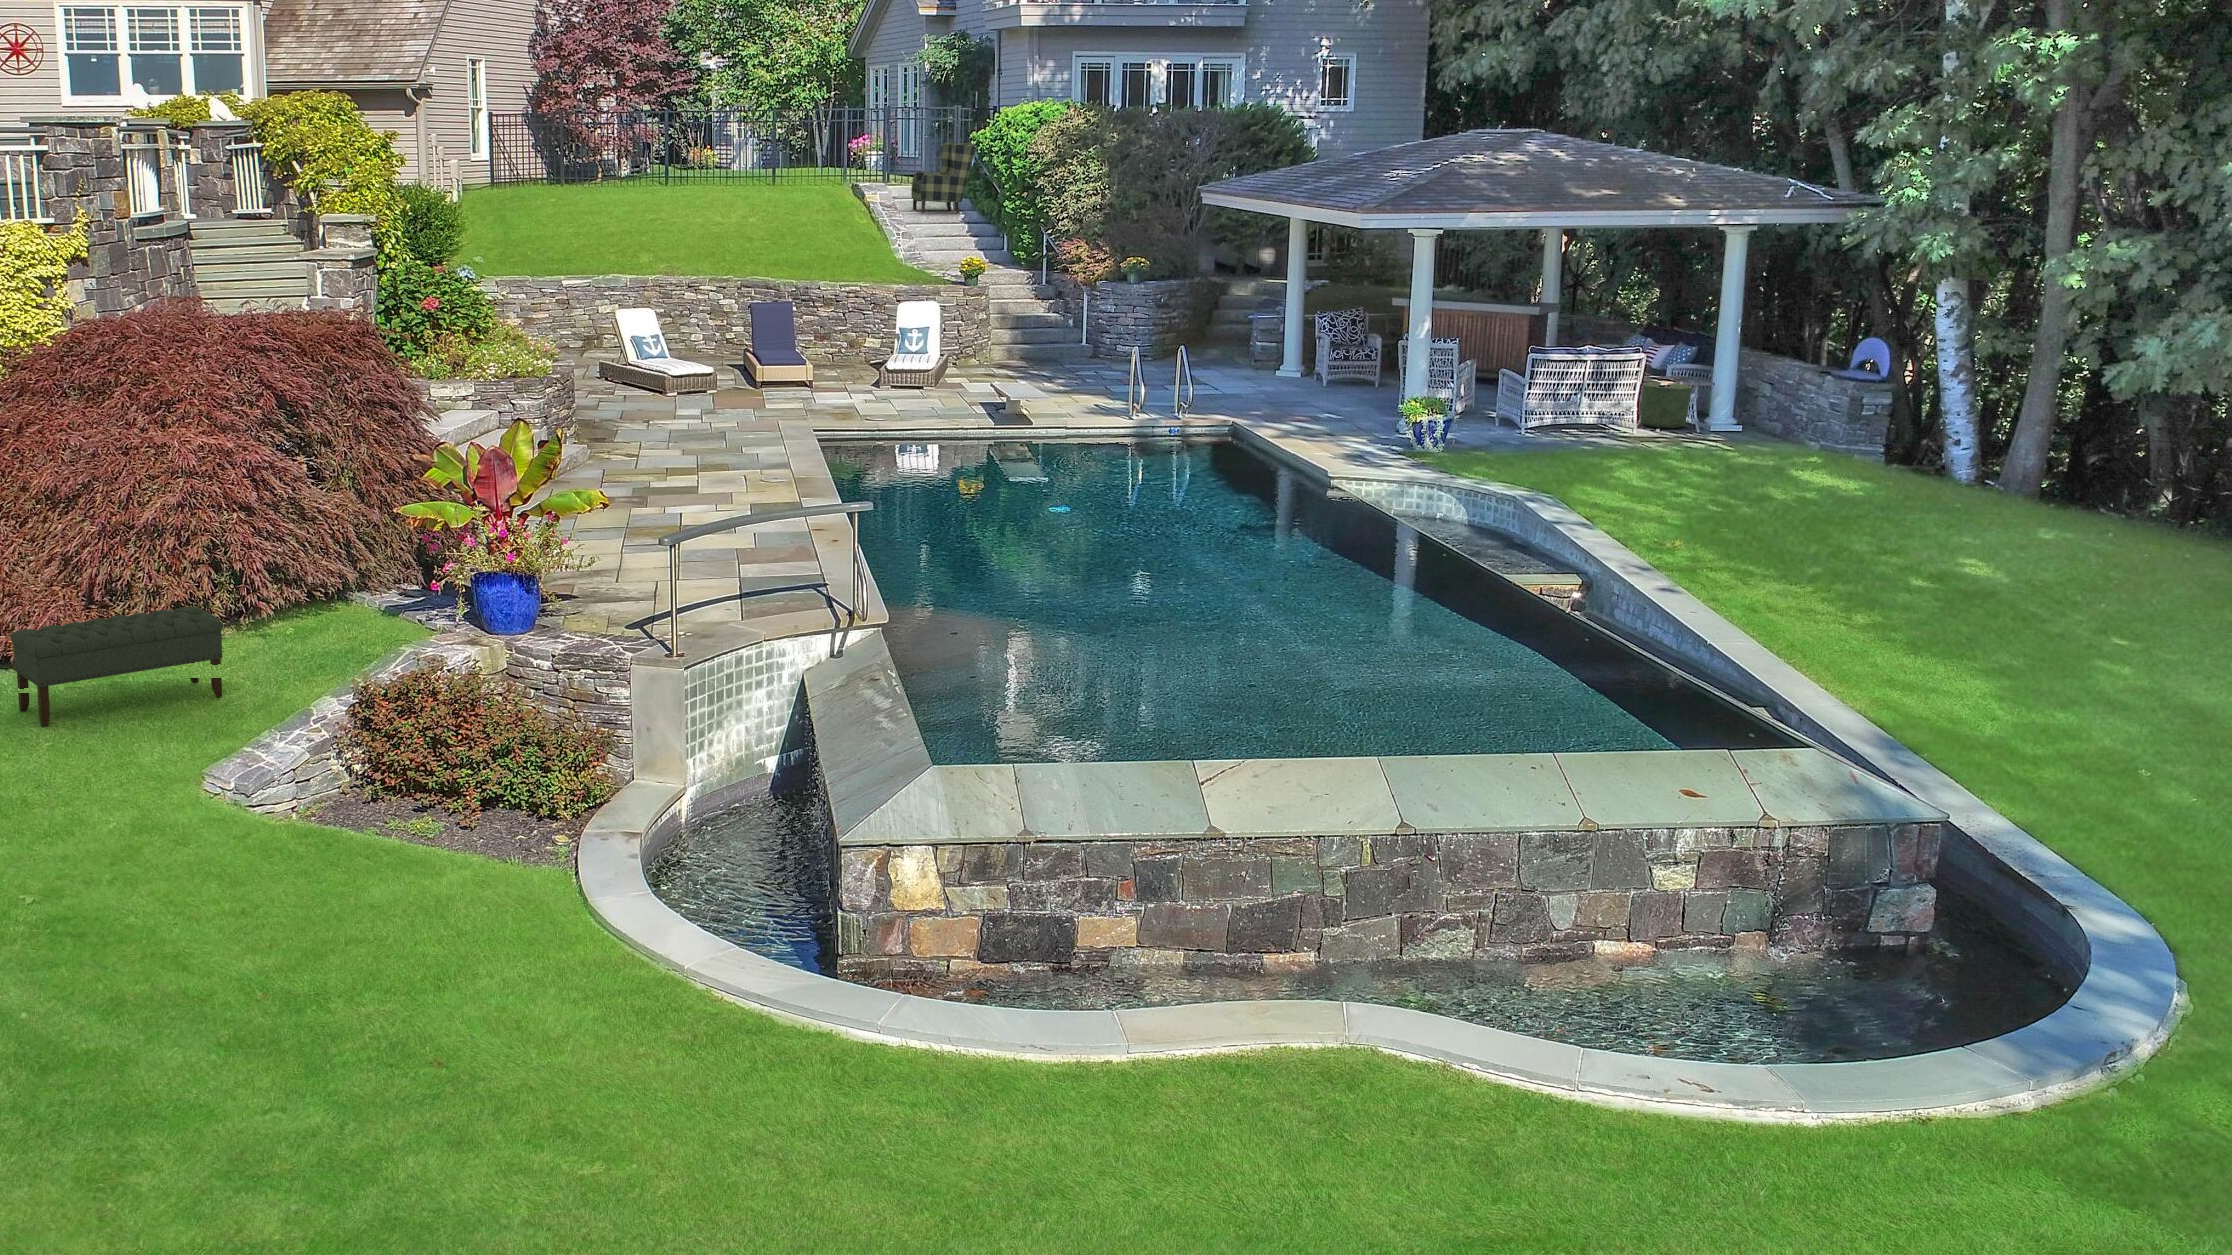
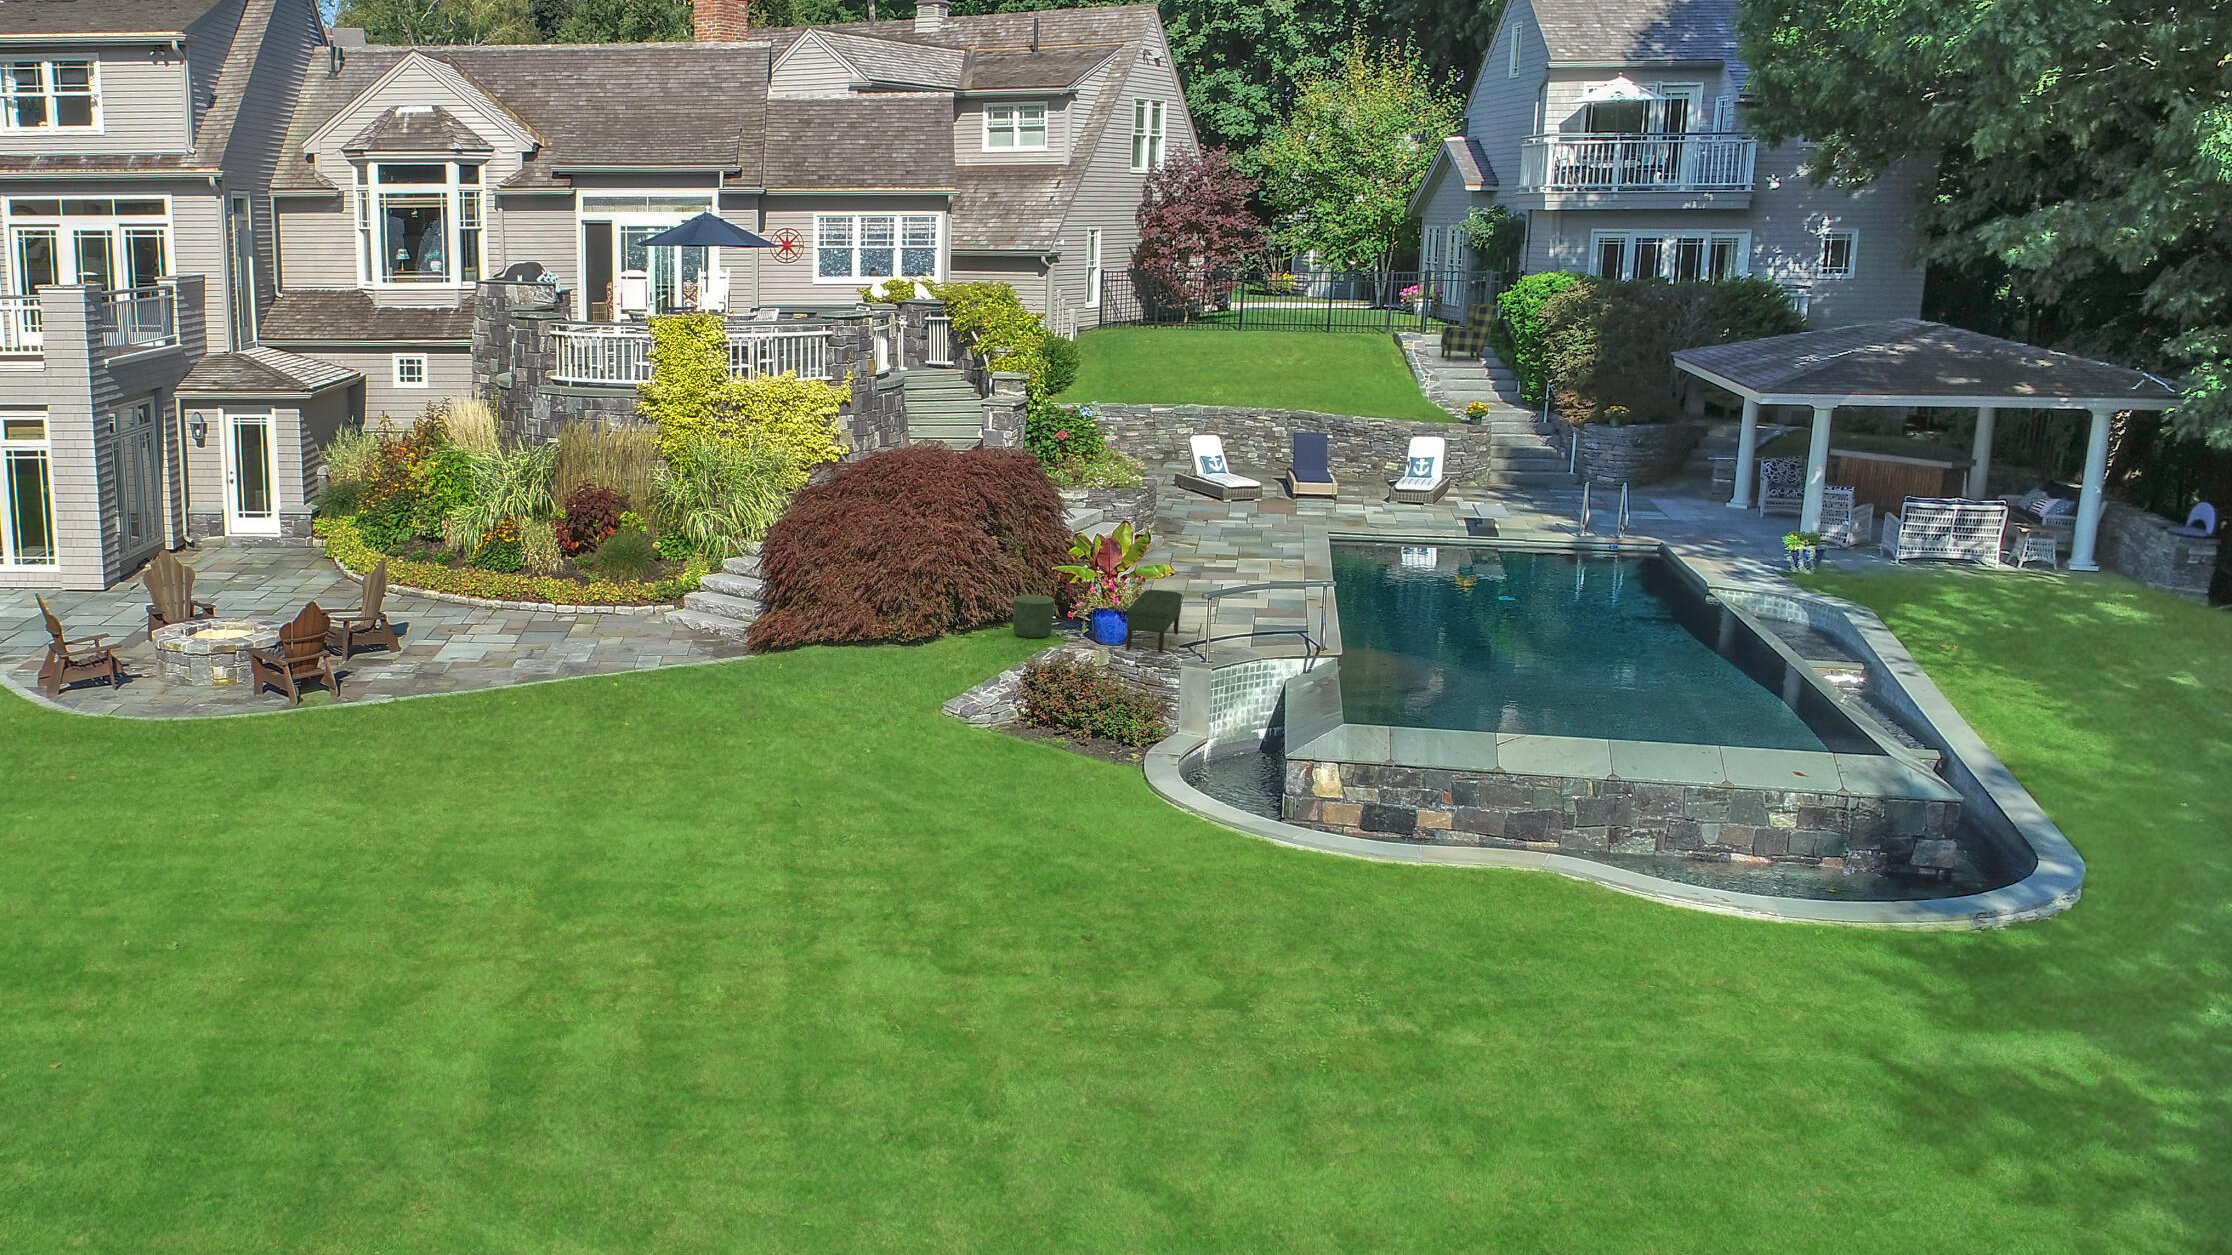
planter: present [1641,382,1692,428] -> present [1013,595,1055,638]
bench: present [10,606,223,727] -> present [1126,590,1183,653]

